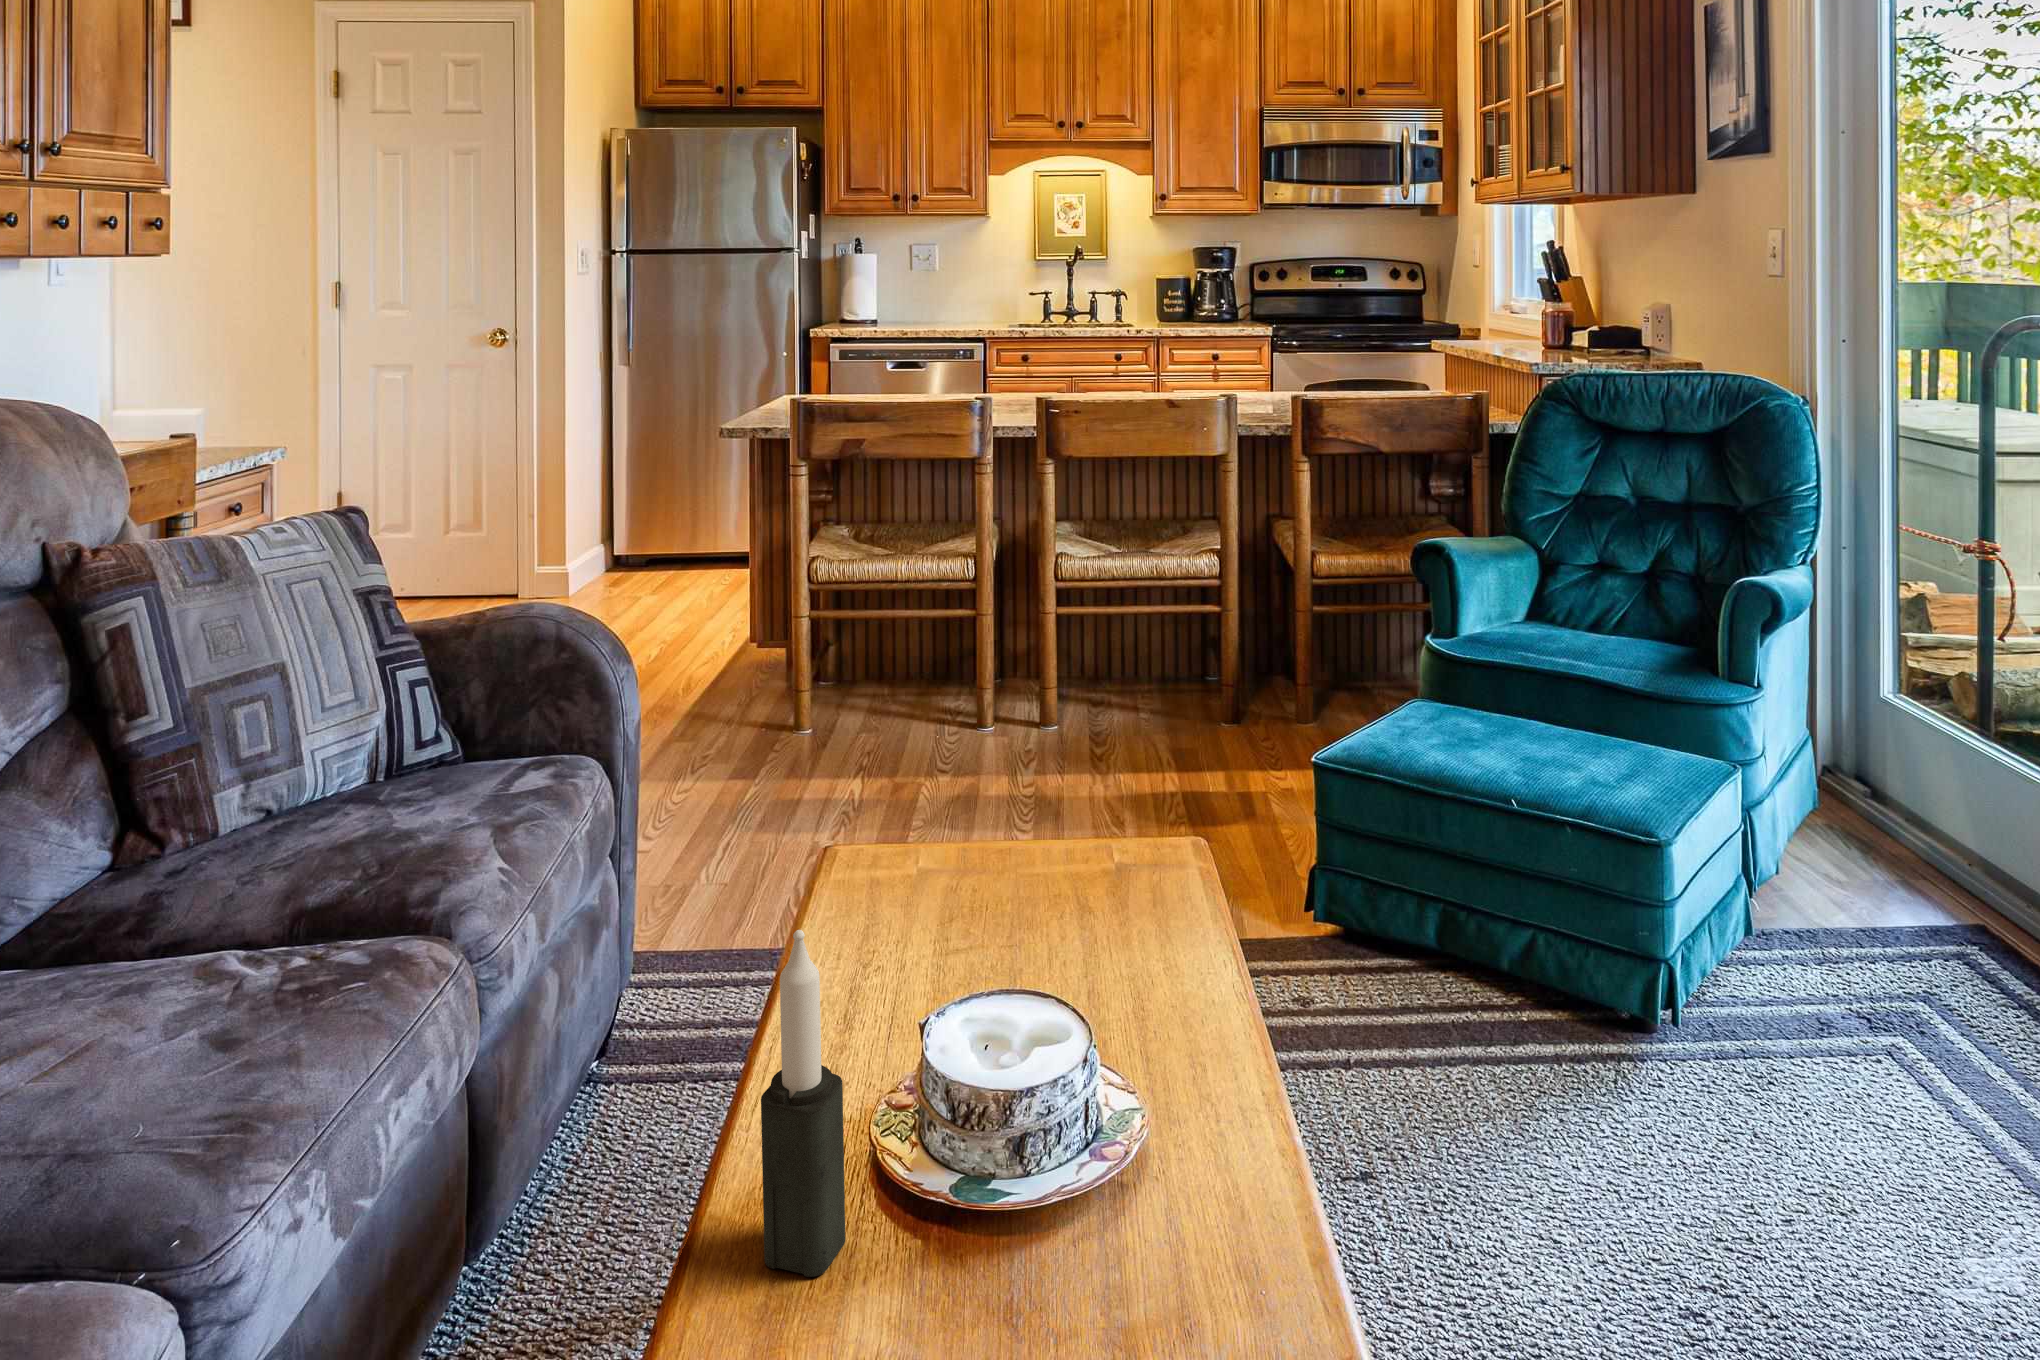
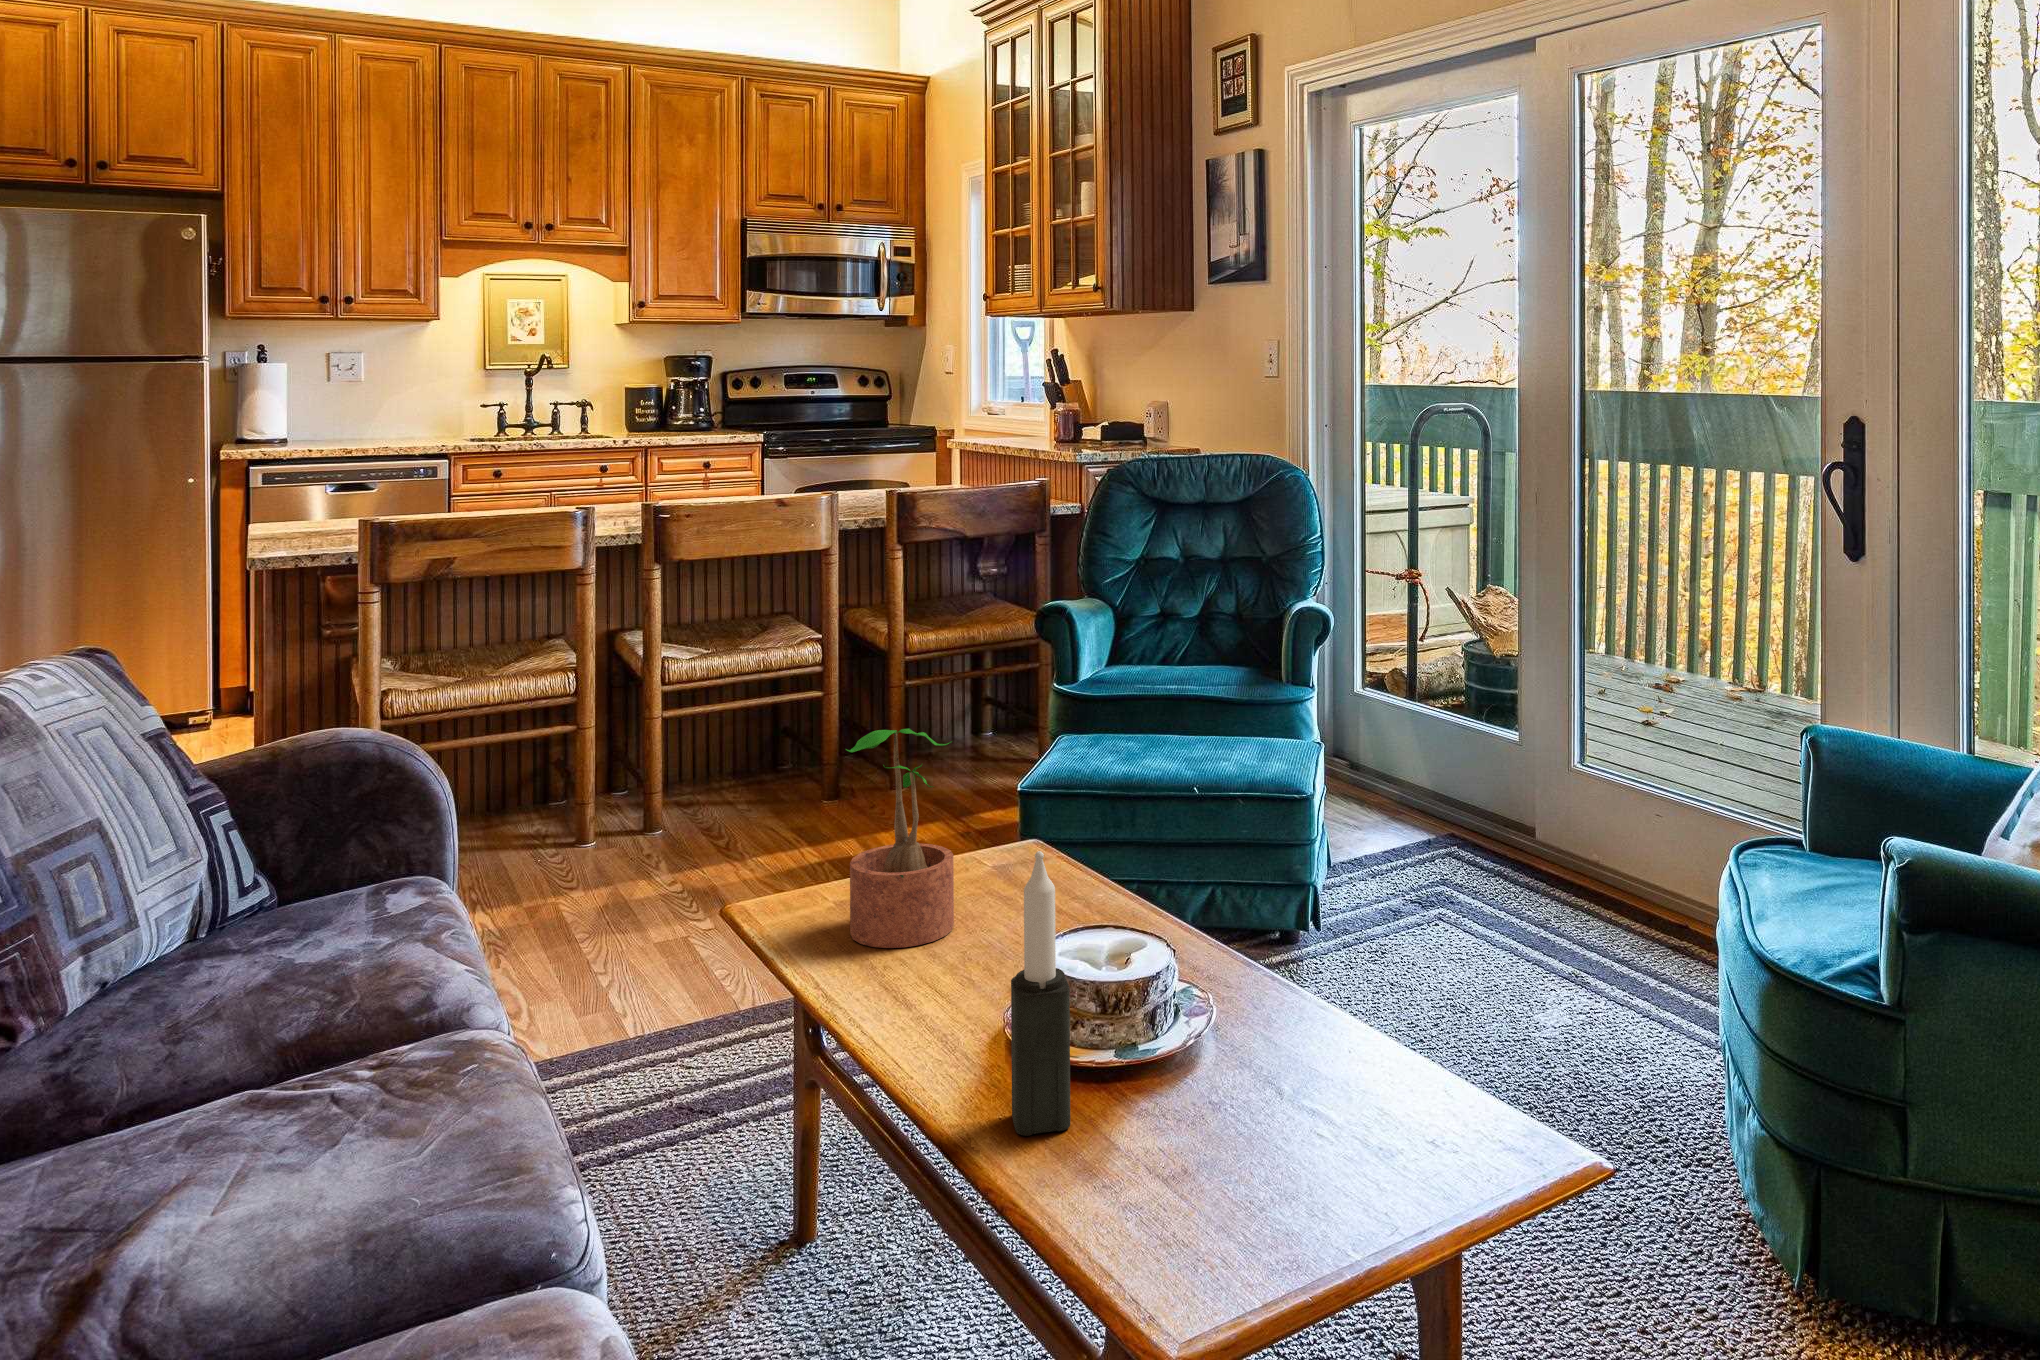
potted plant: none [890,699,1017,946] -> present [846,728,954,948]

